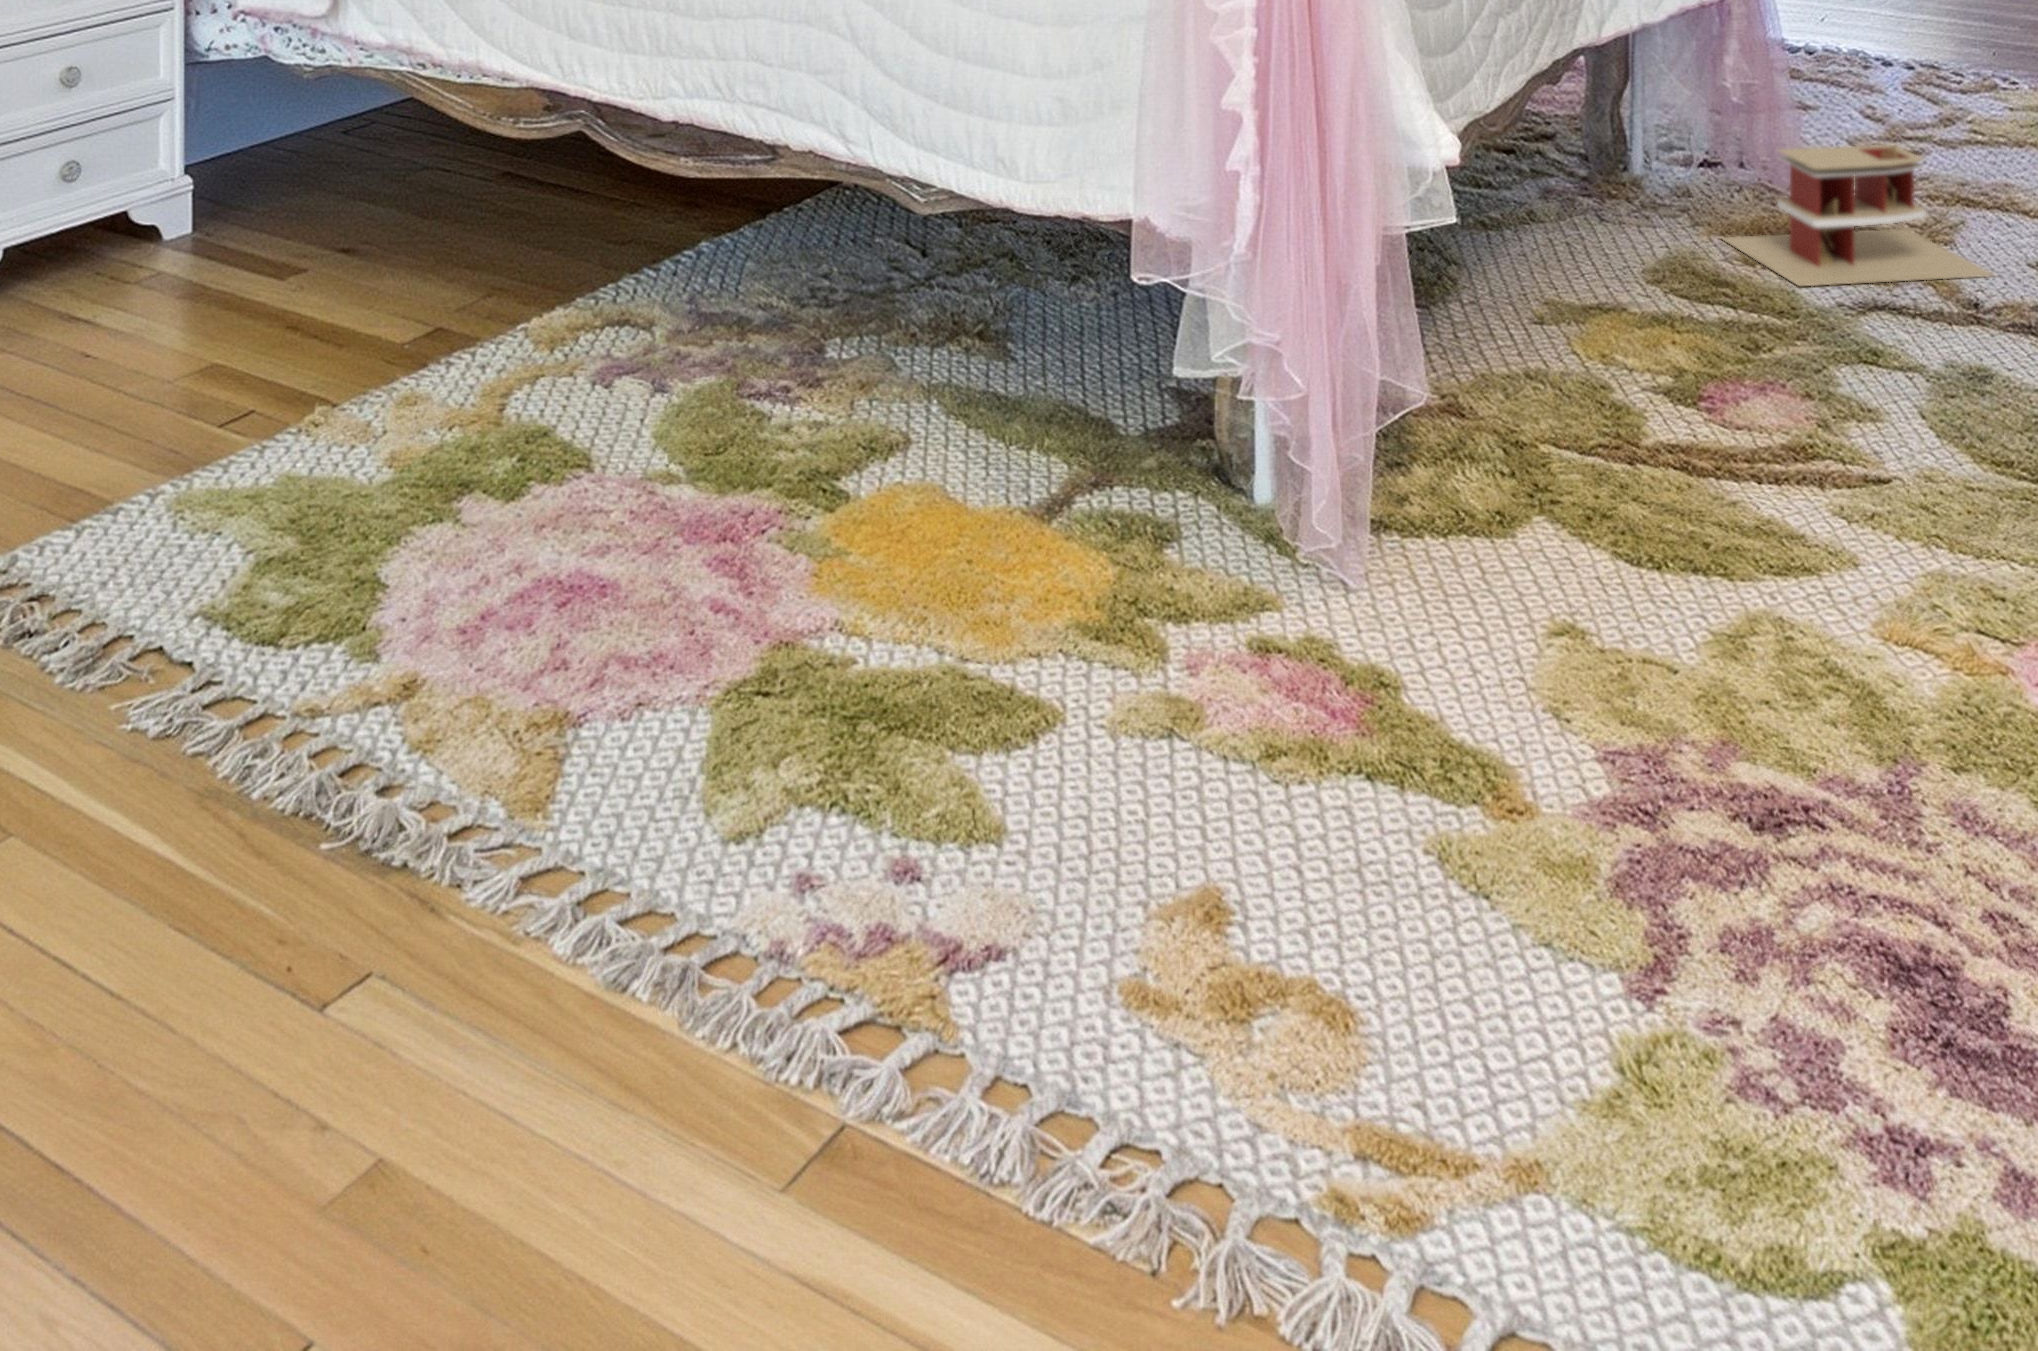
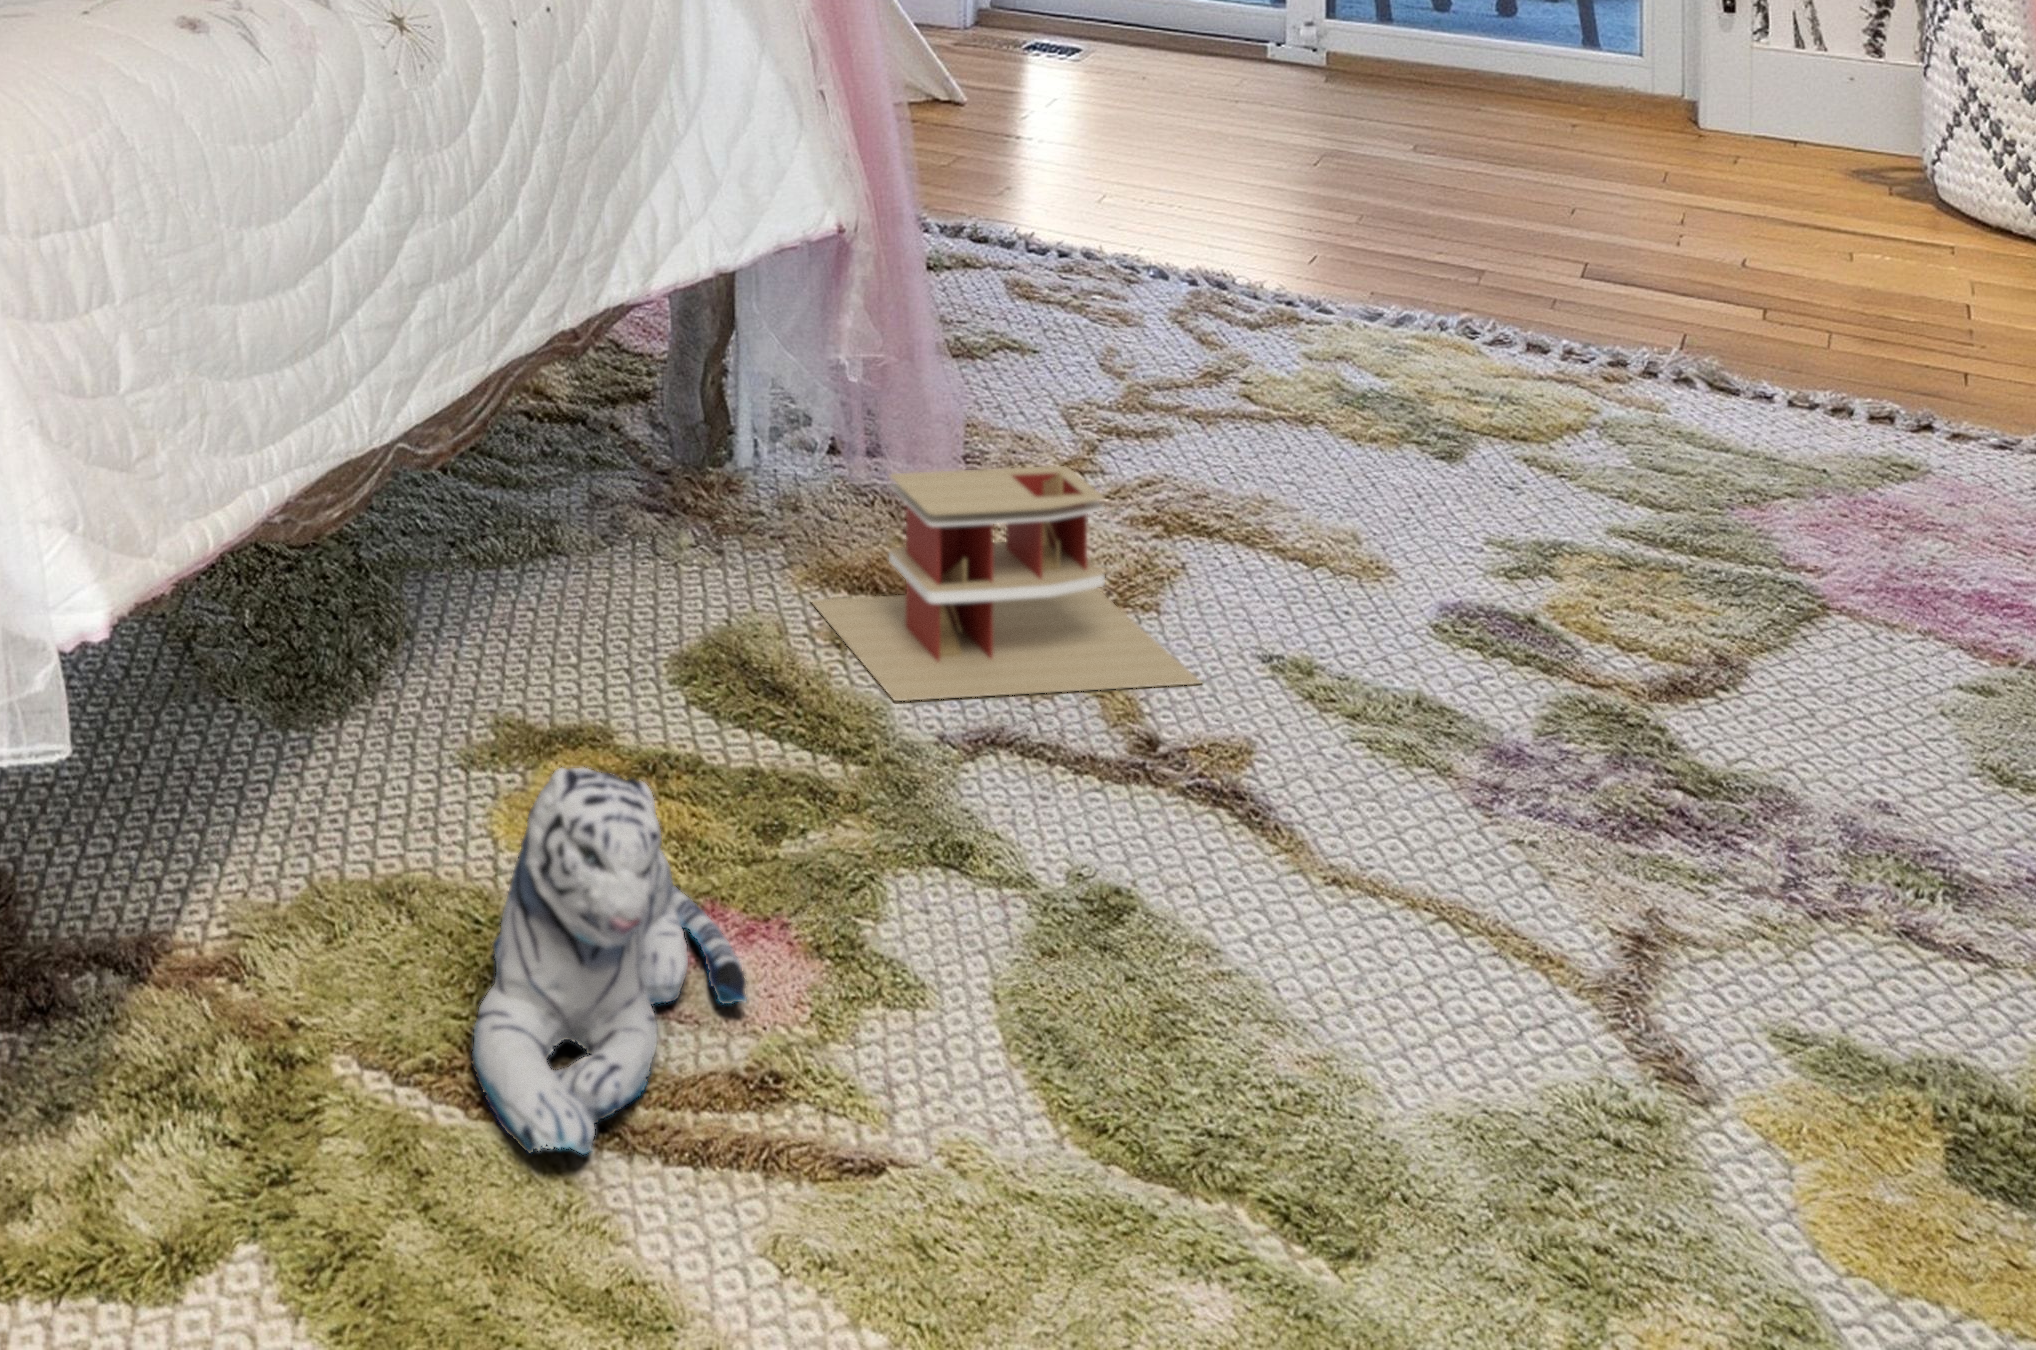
plush toy: none [1604,274,1774,481] -> present [472,768,746,1154]

